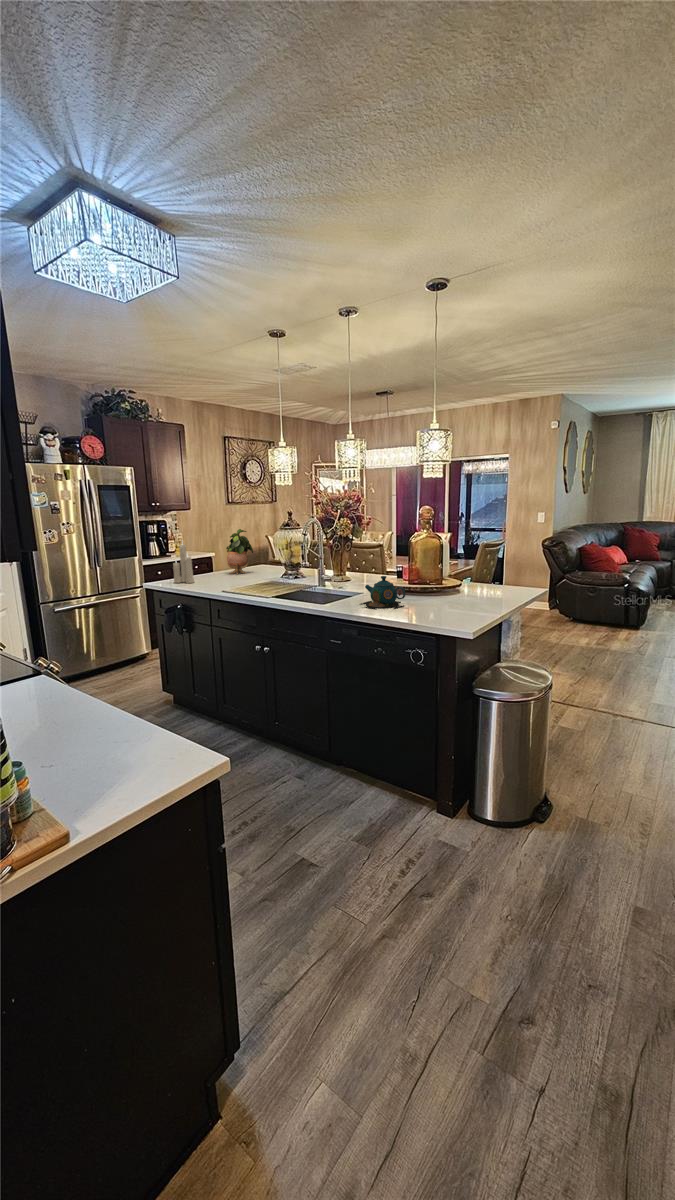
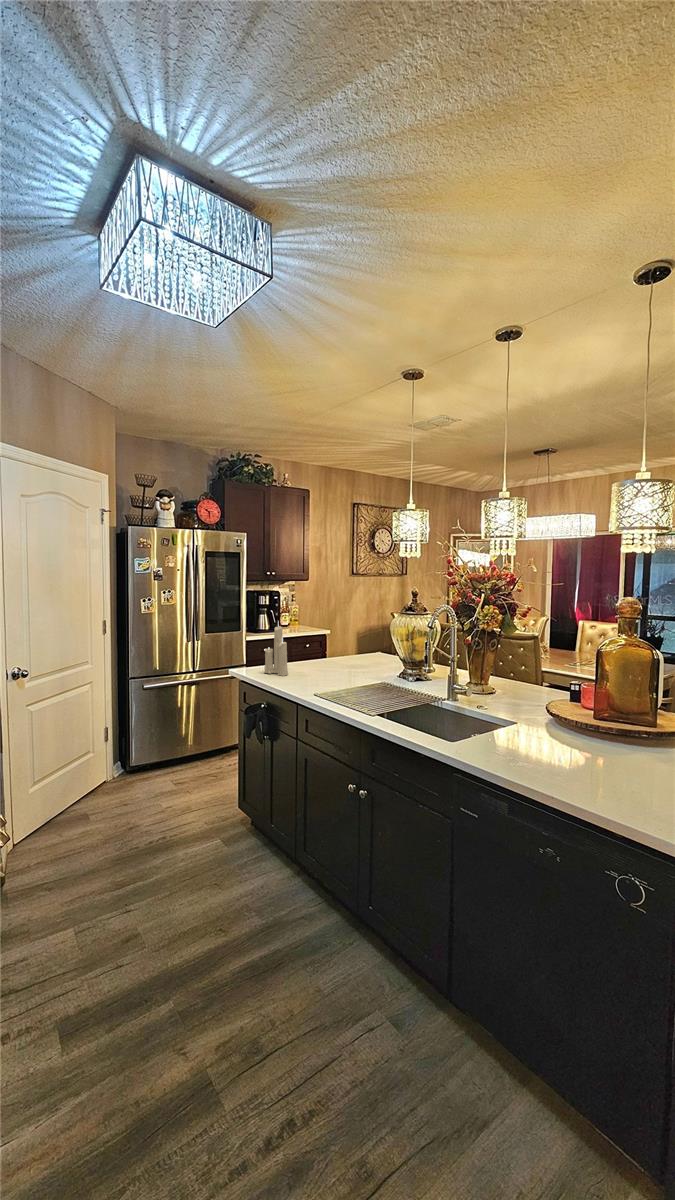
potted plant: present [226,529,253,575] -> none [334,609,366,665]
teapot: present [361,576,405,609] -> none [503,717,613,788]

